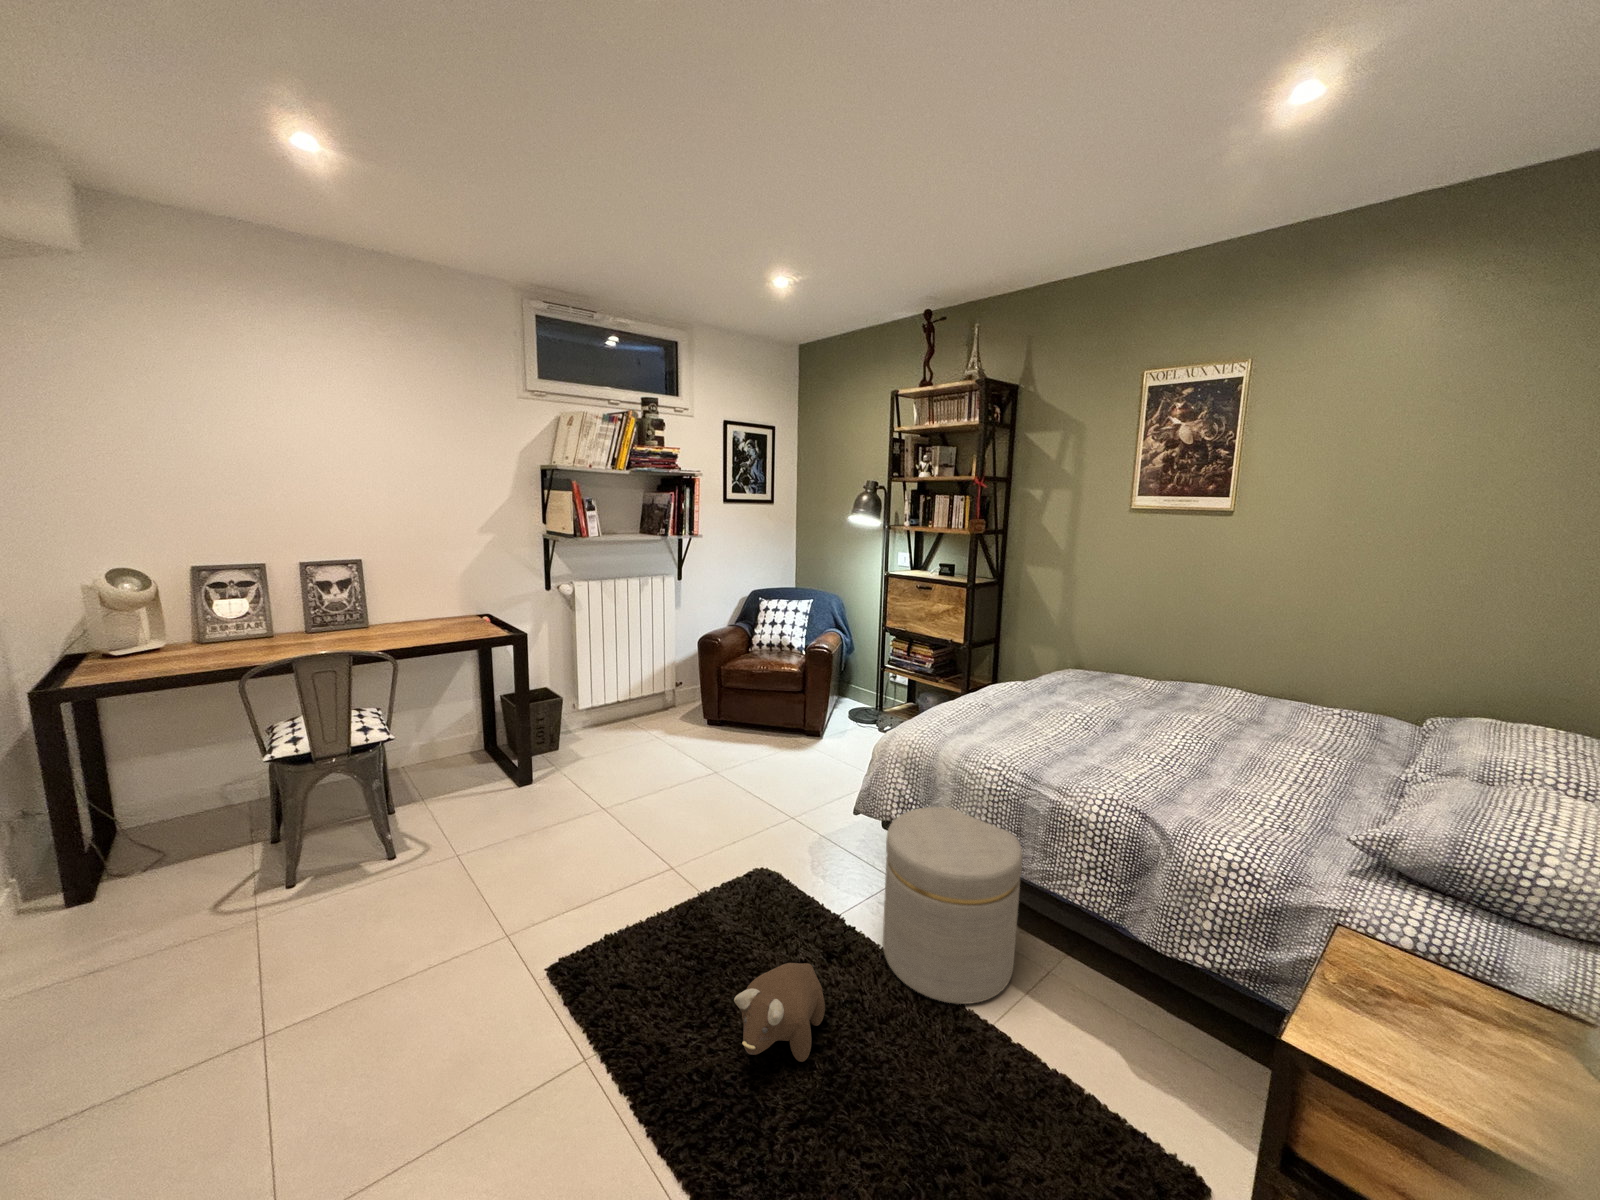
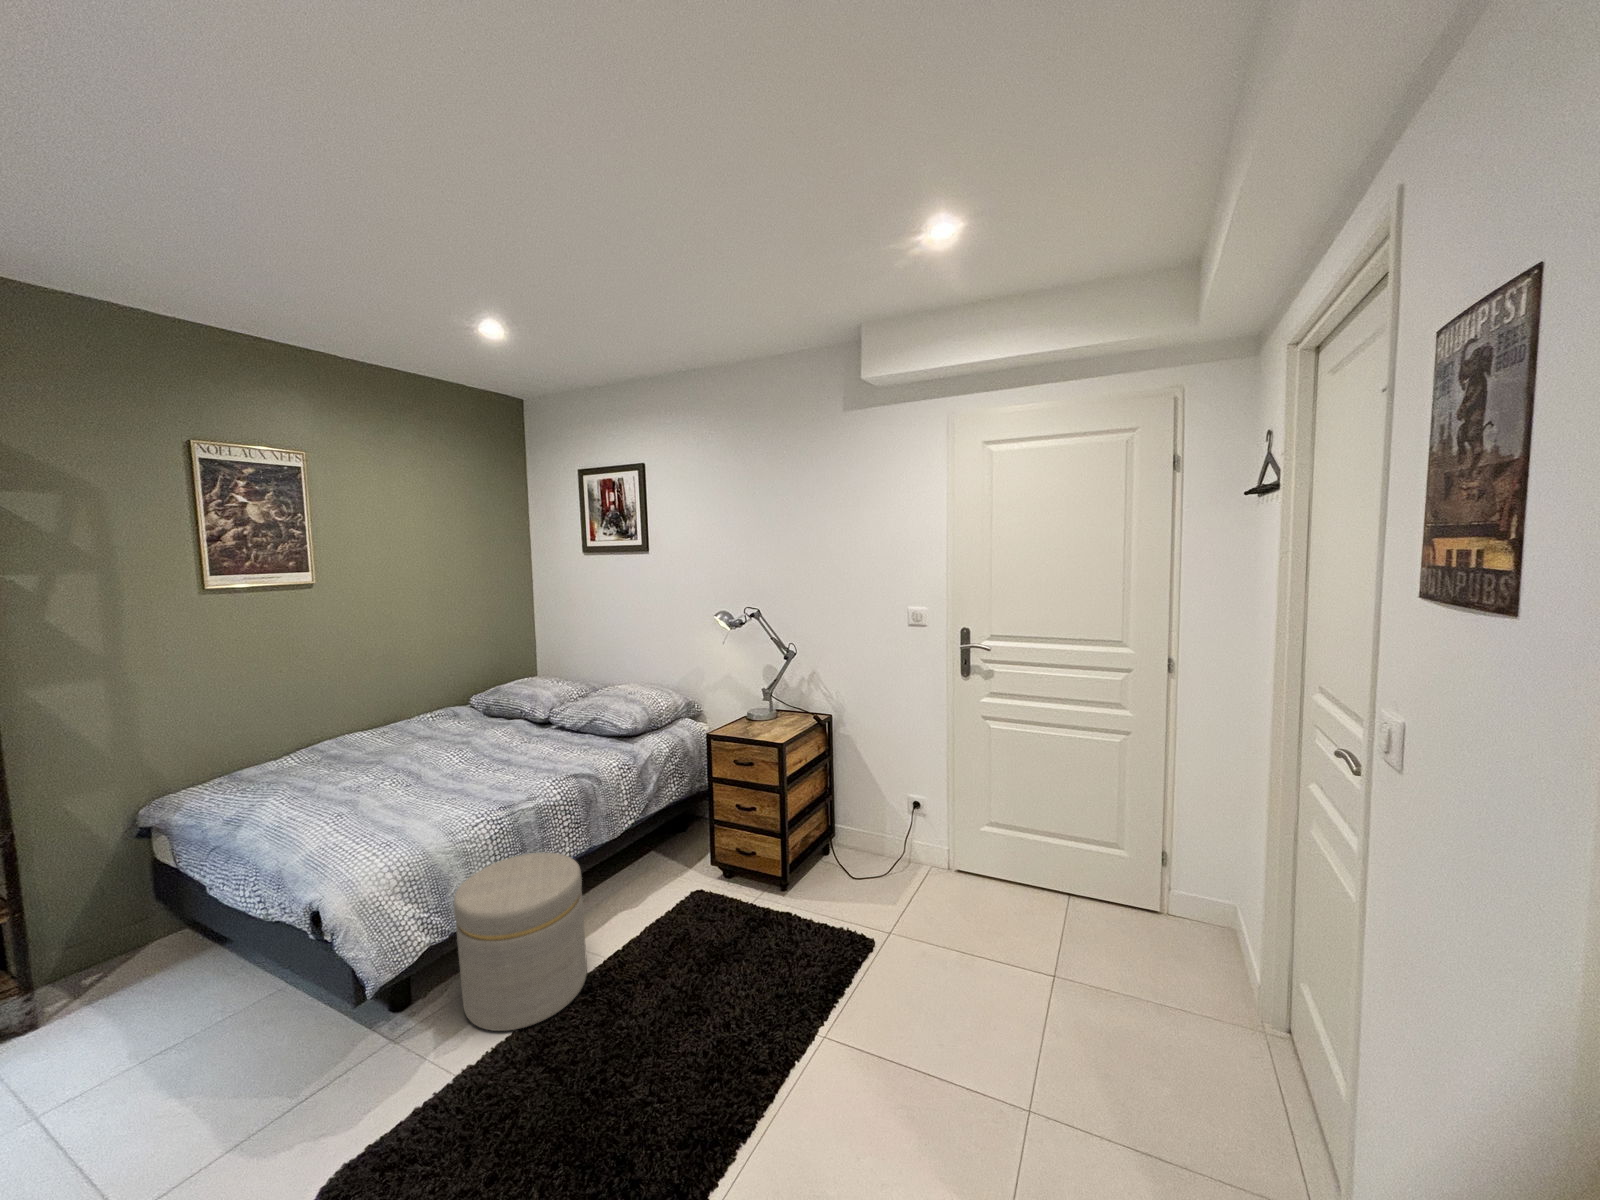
plush toy: present [734,963,825,1062] -> none [579,1006,681,1104]

